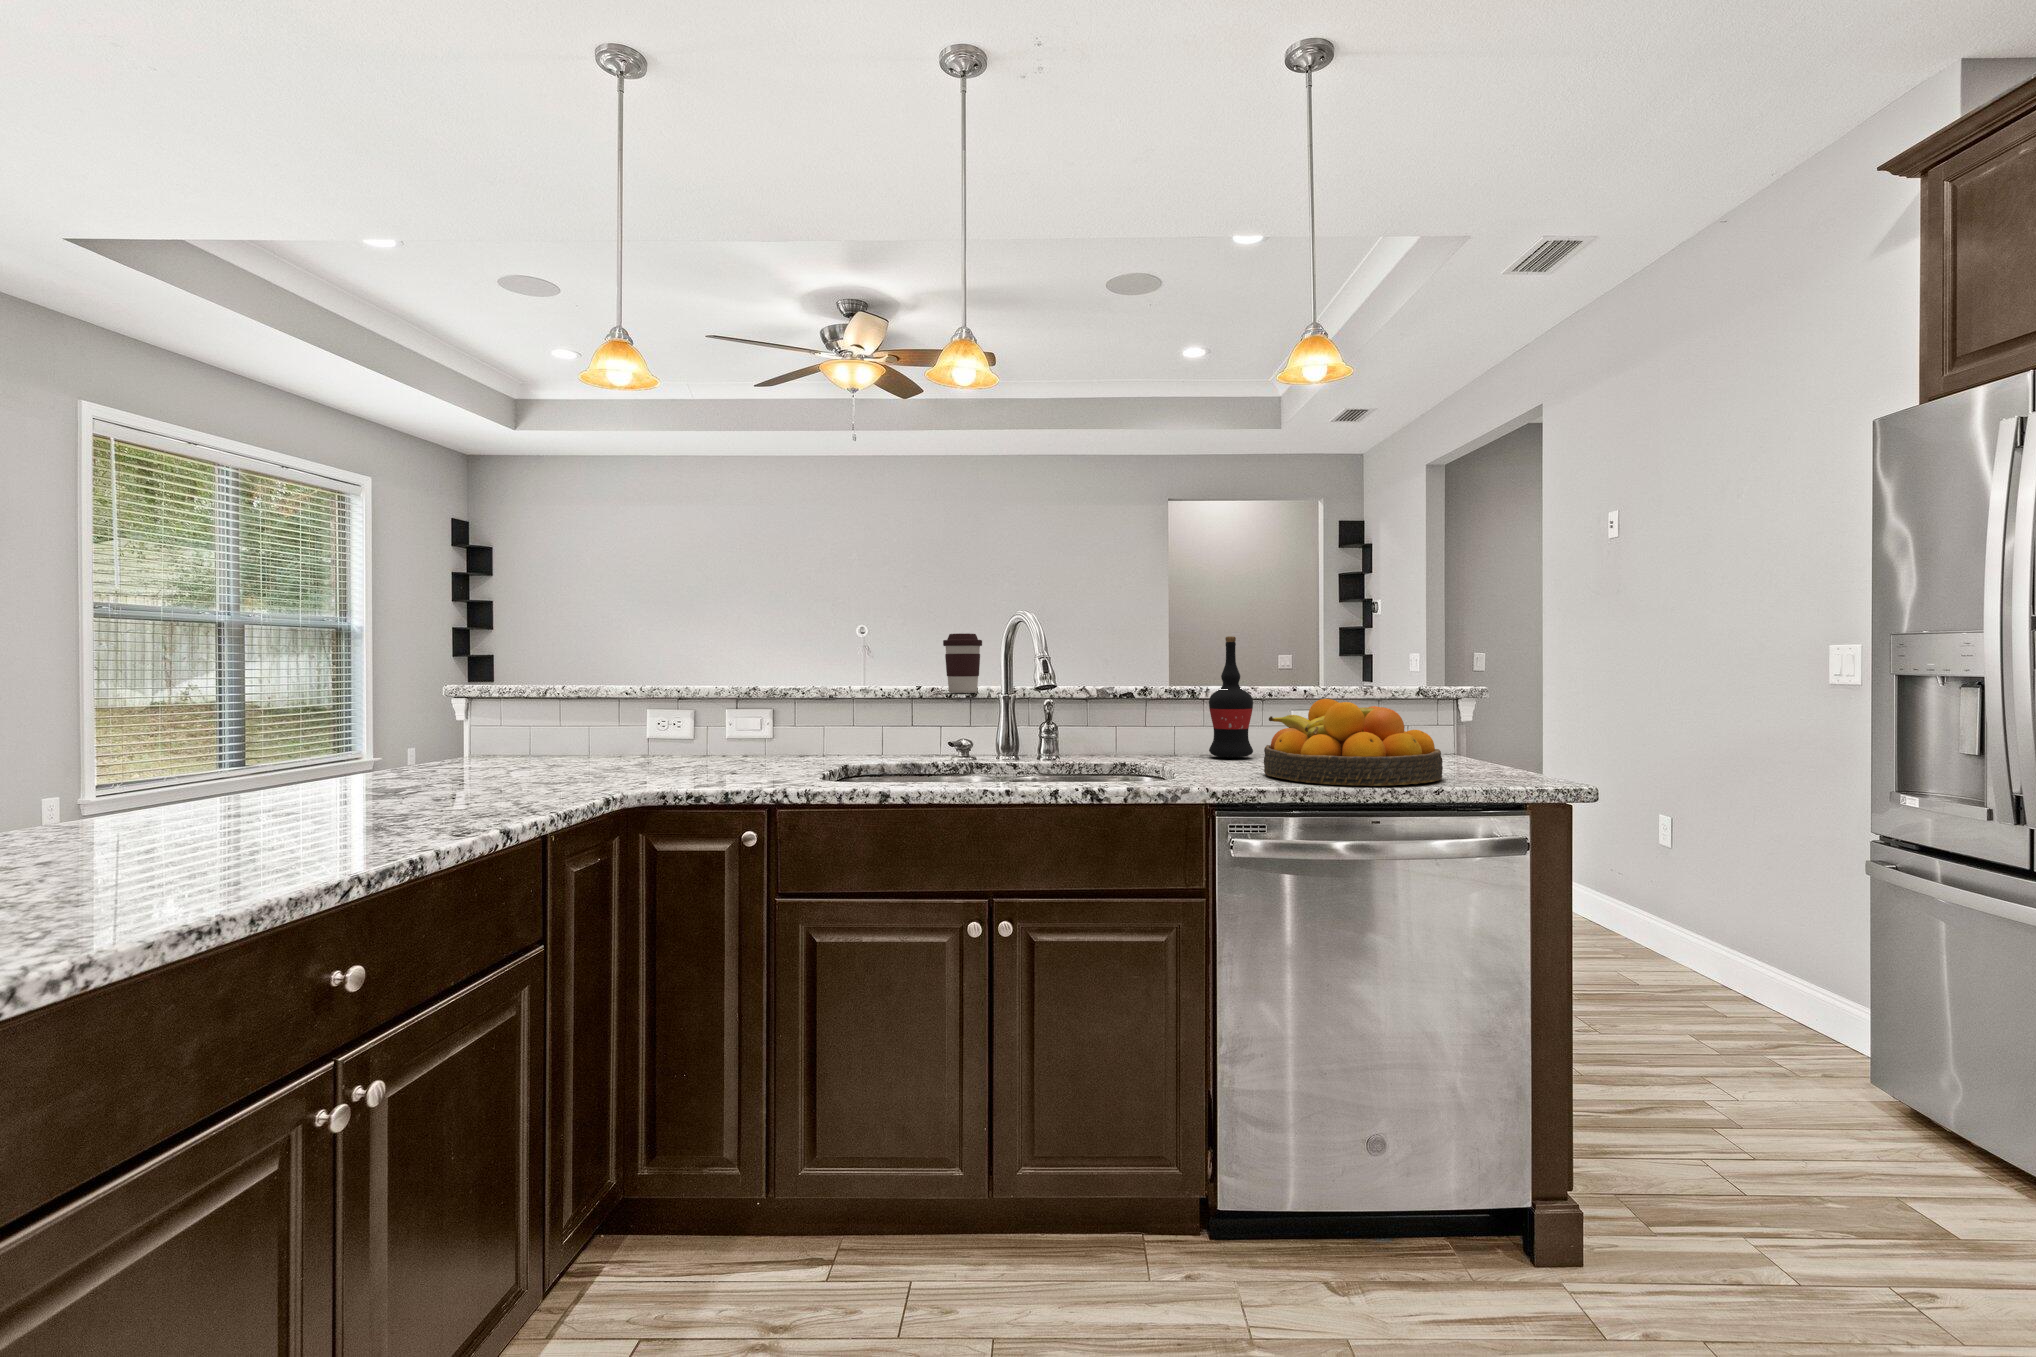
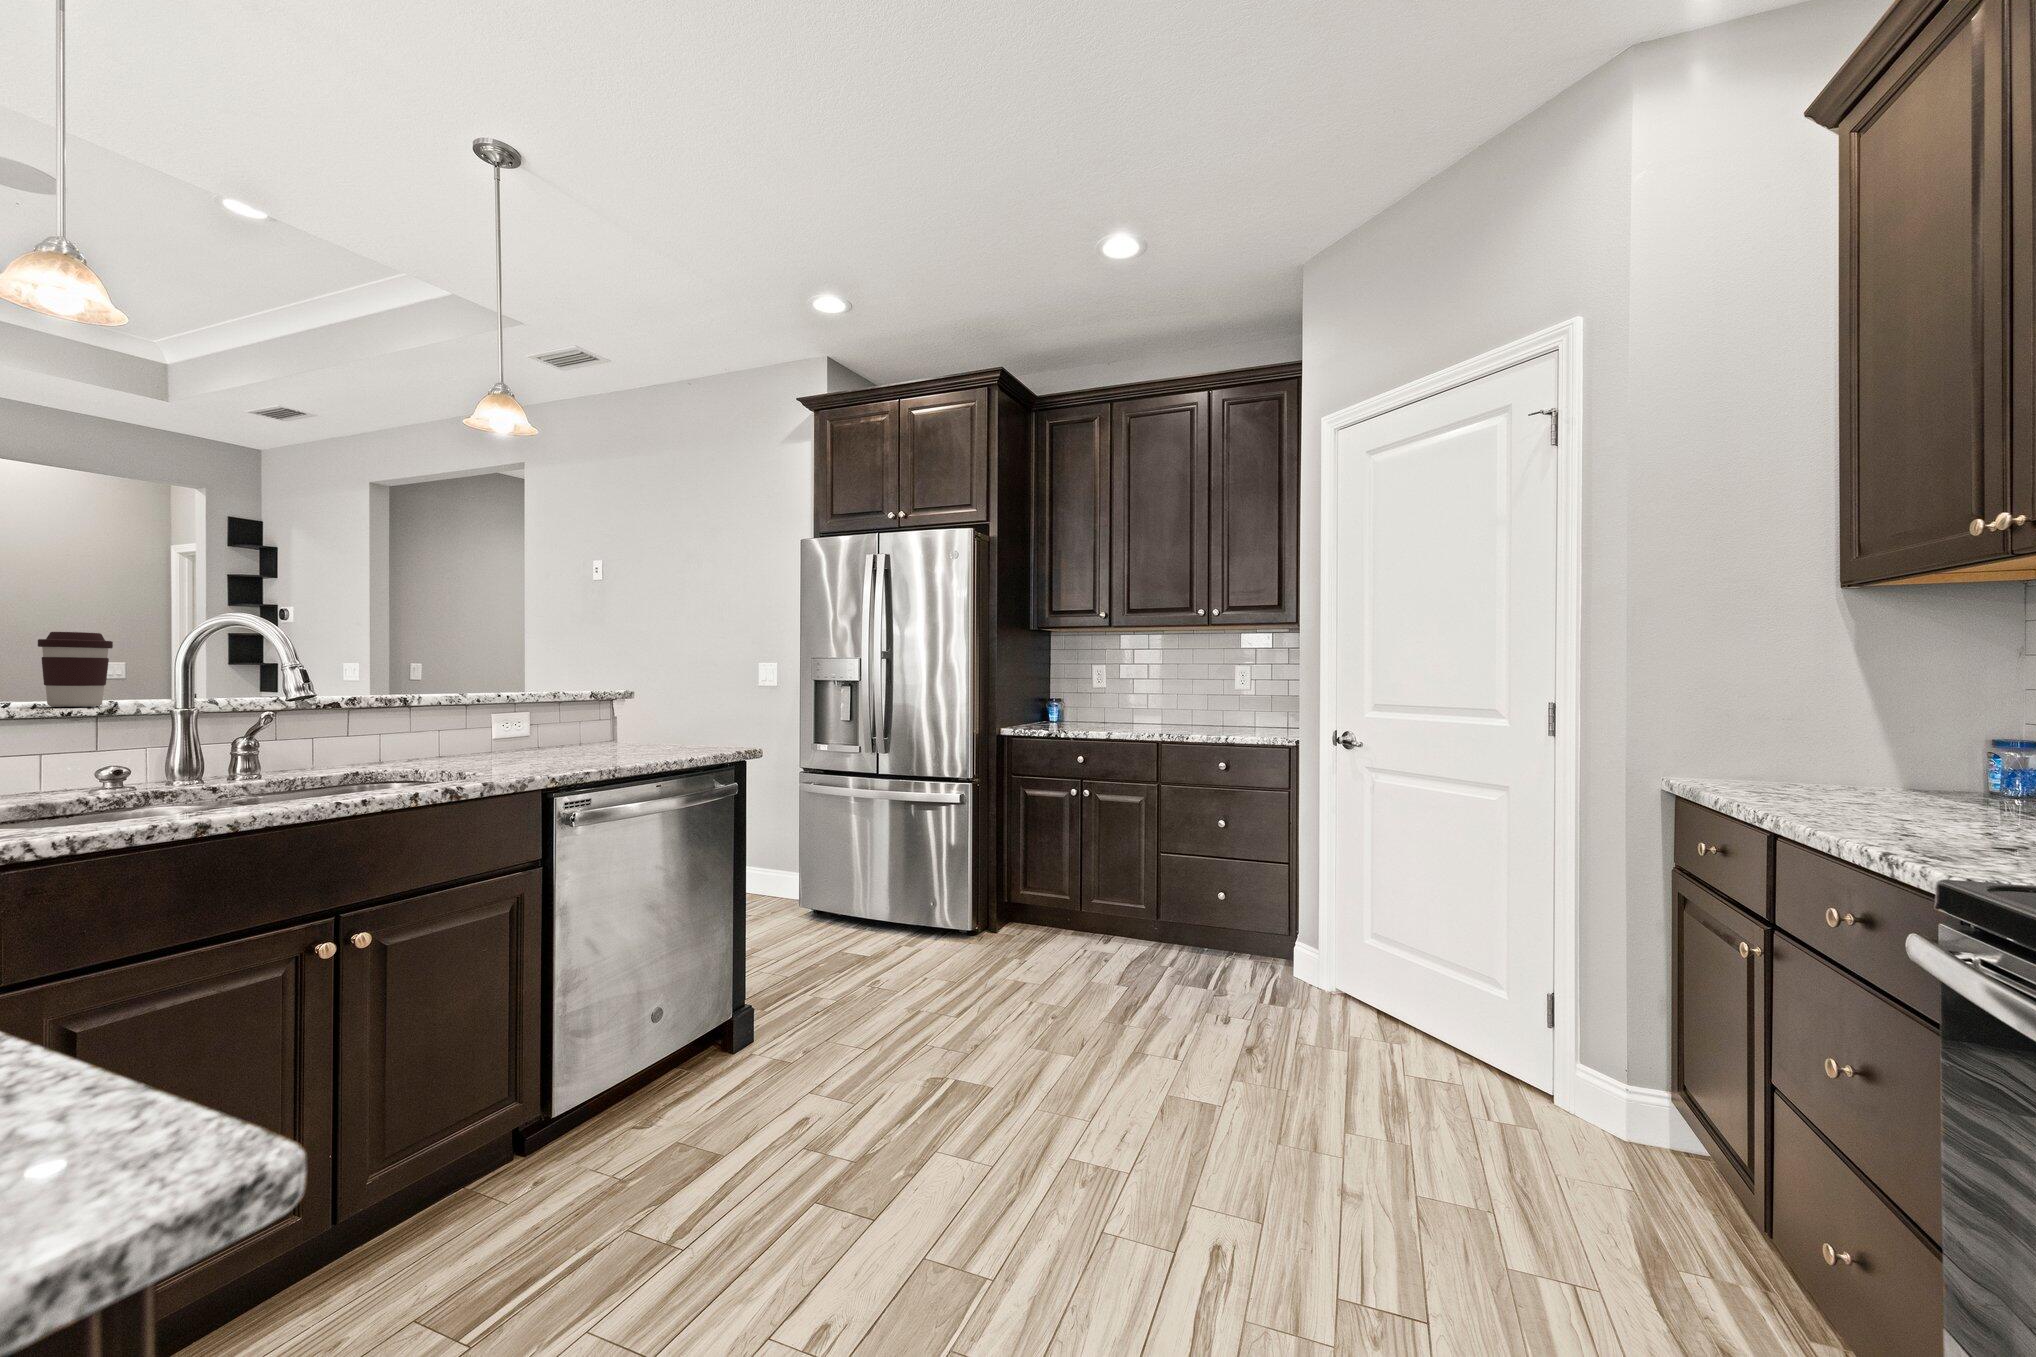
wine bottle: present [1209,636,1253,758] -> none [415,650,462,758]
fruit bowl: present [1264,699,1443,786] -> none [526,703,672,767]

